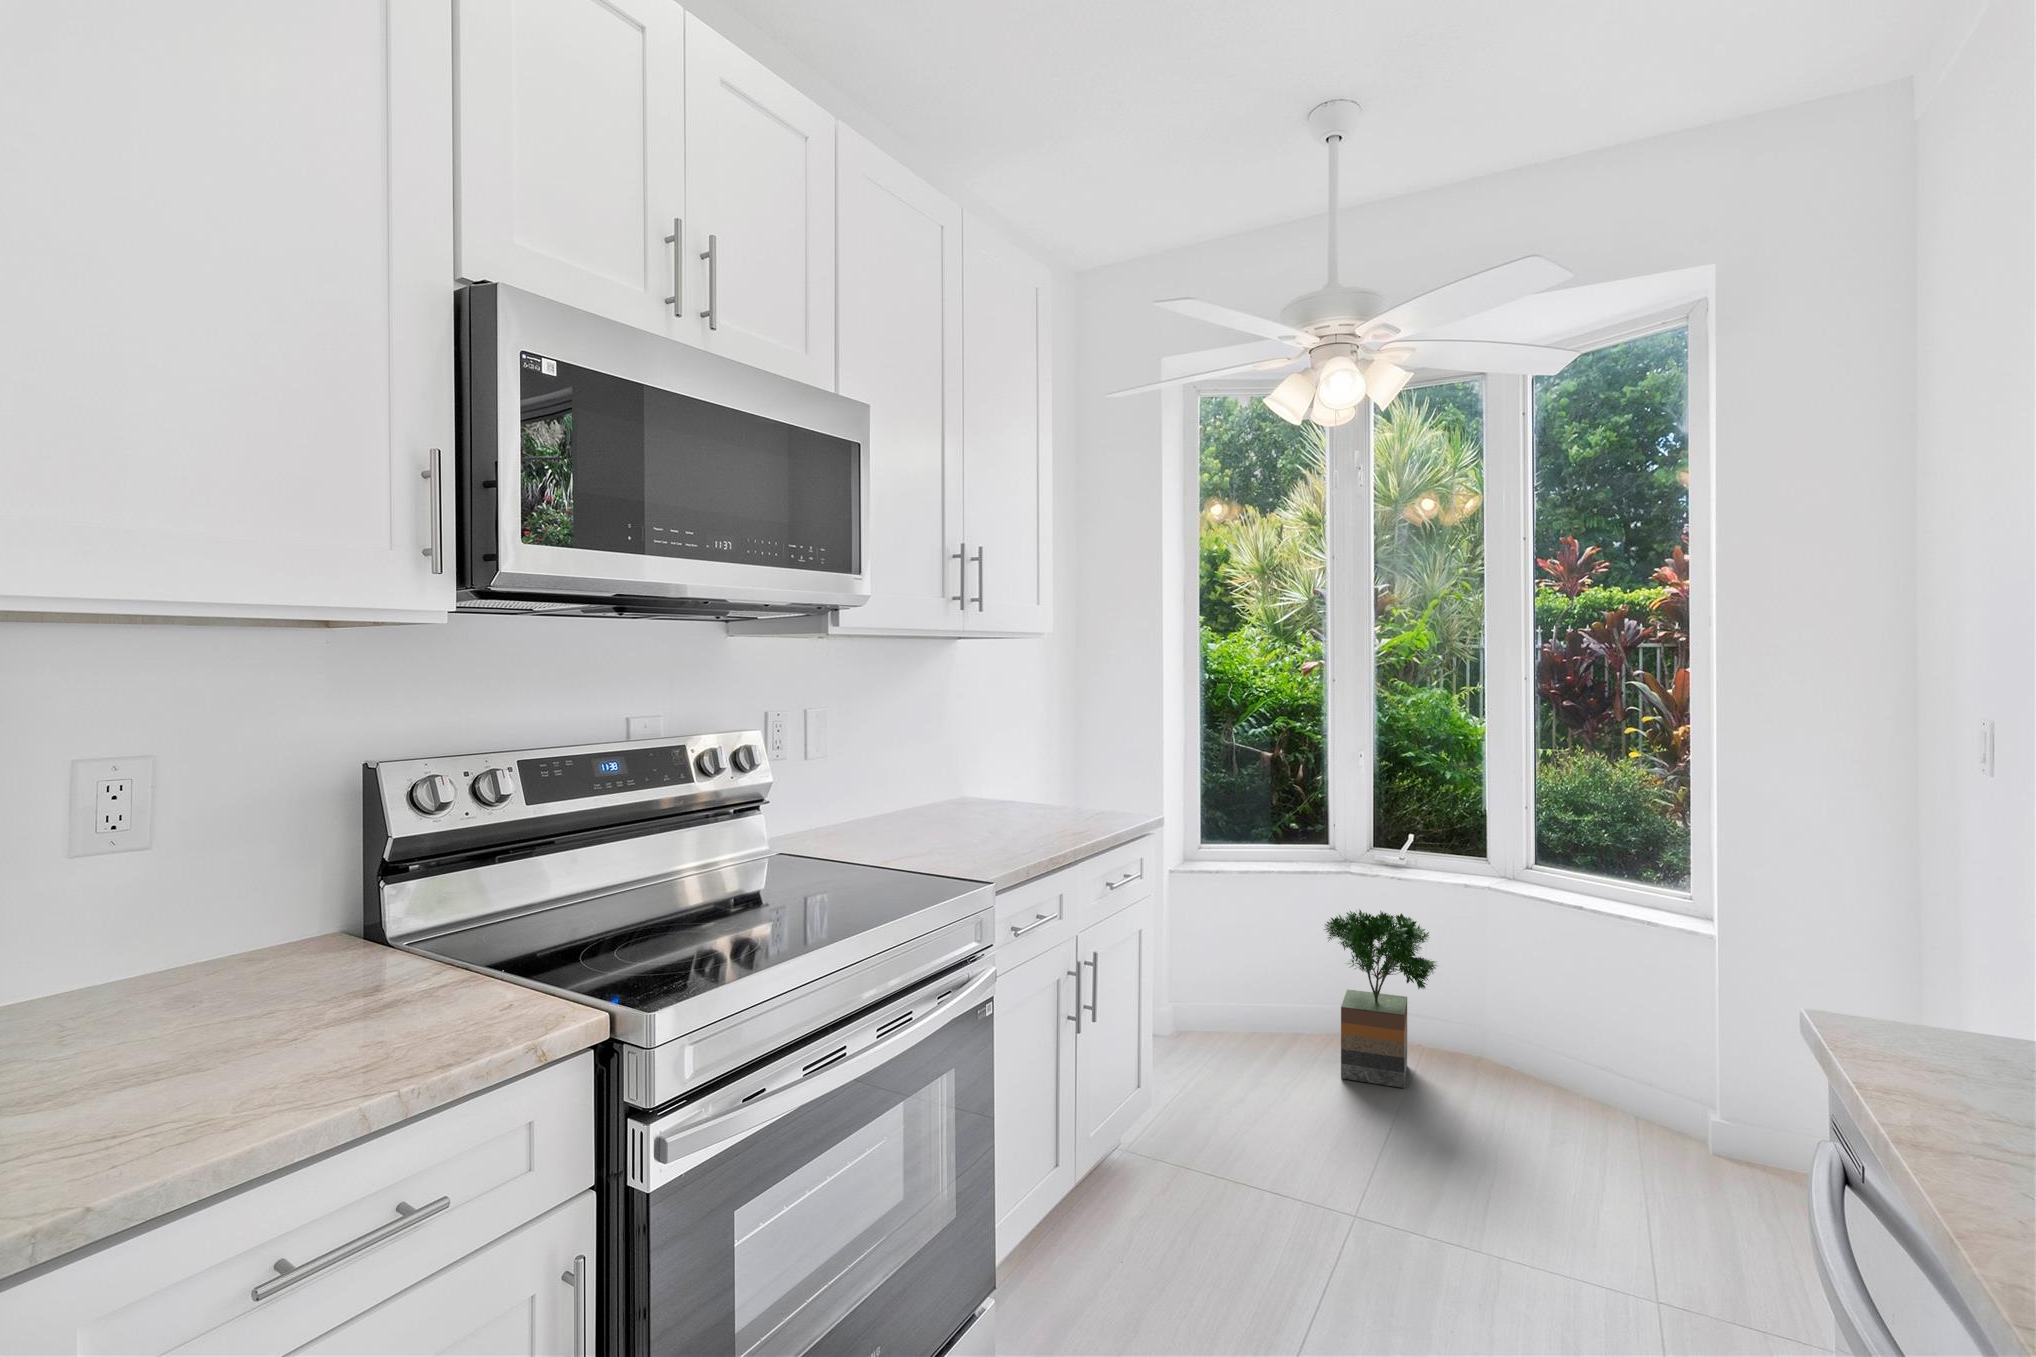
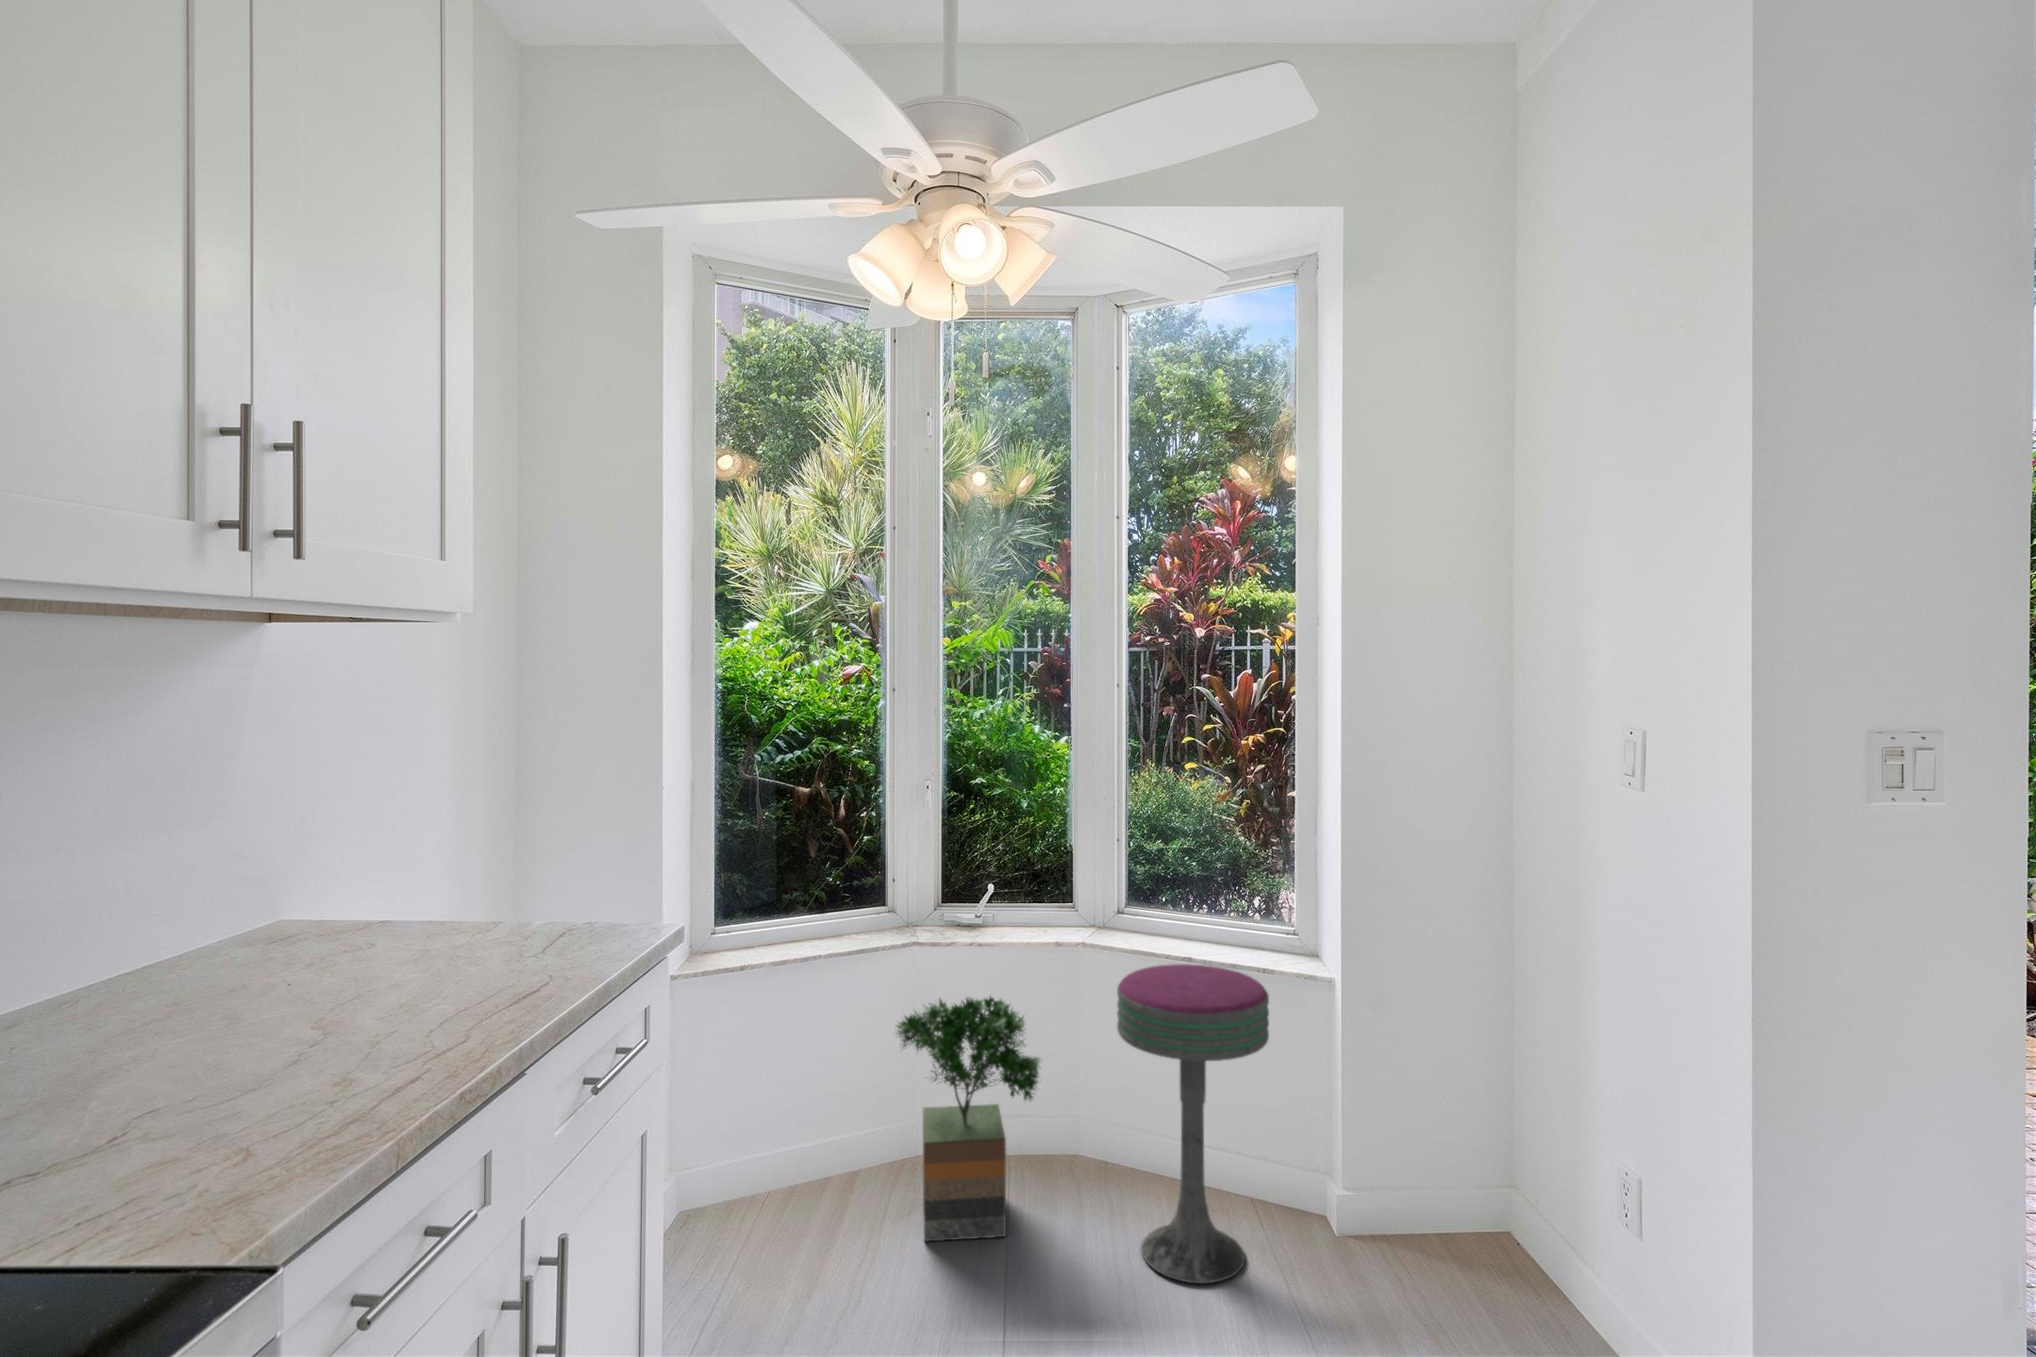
bar stool: none [1493,902,1626,1147] -> present [1117,964,1269,1284]

